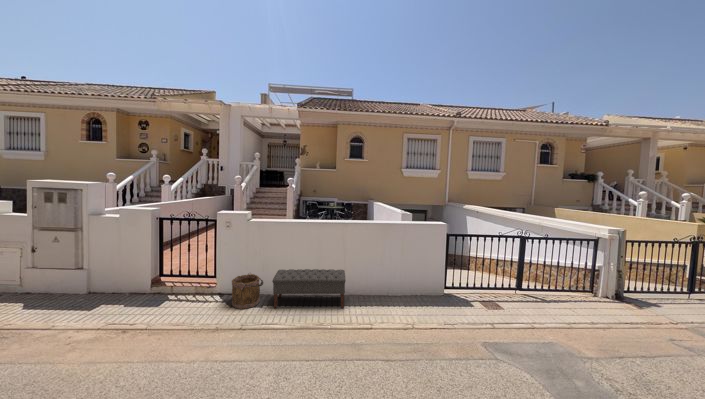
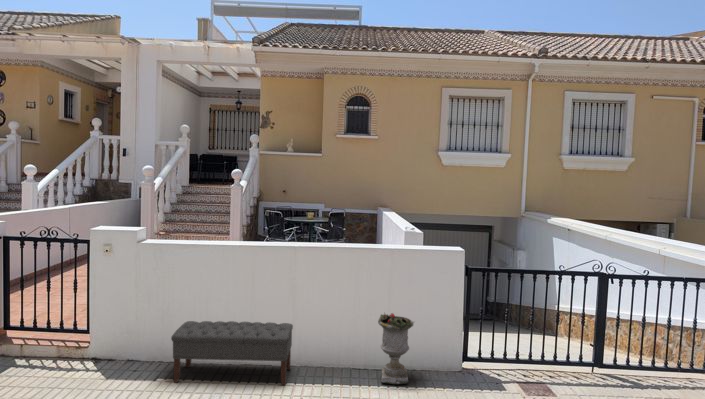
planter: none [398,262,421,306] -> present [378,313,414,384]
bucket: present [232,273,263,309] -> none [109,325,160,382]

